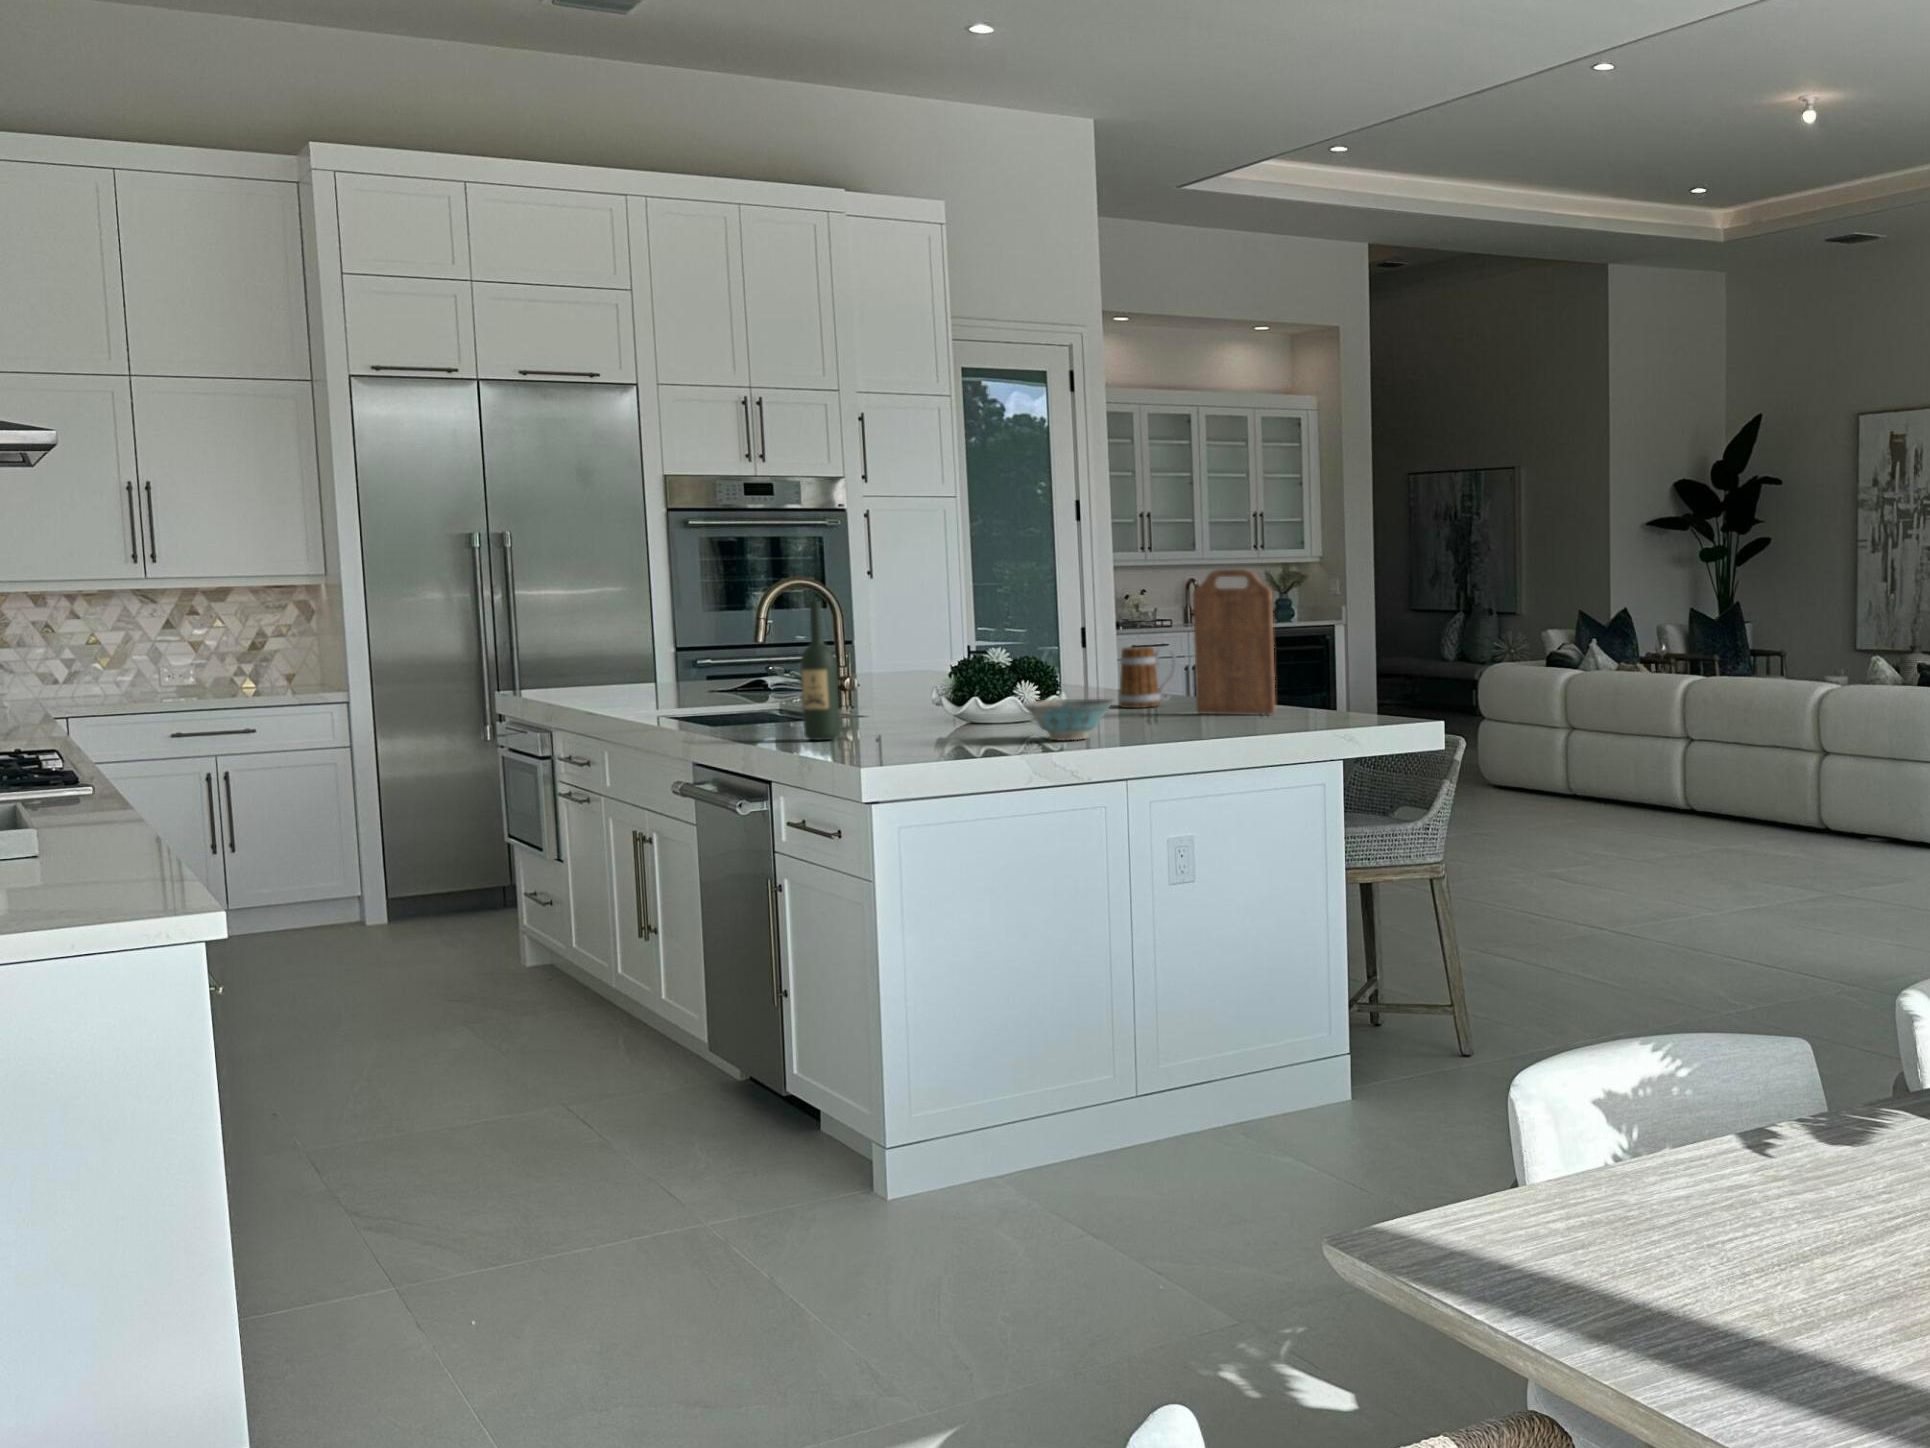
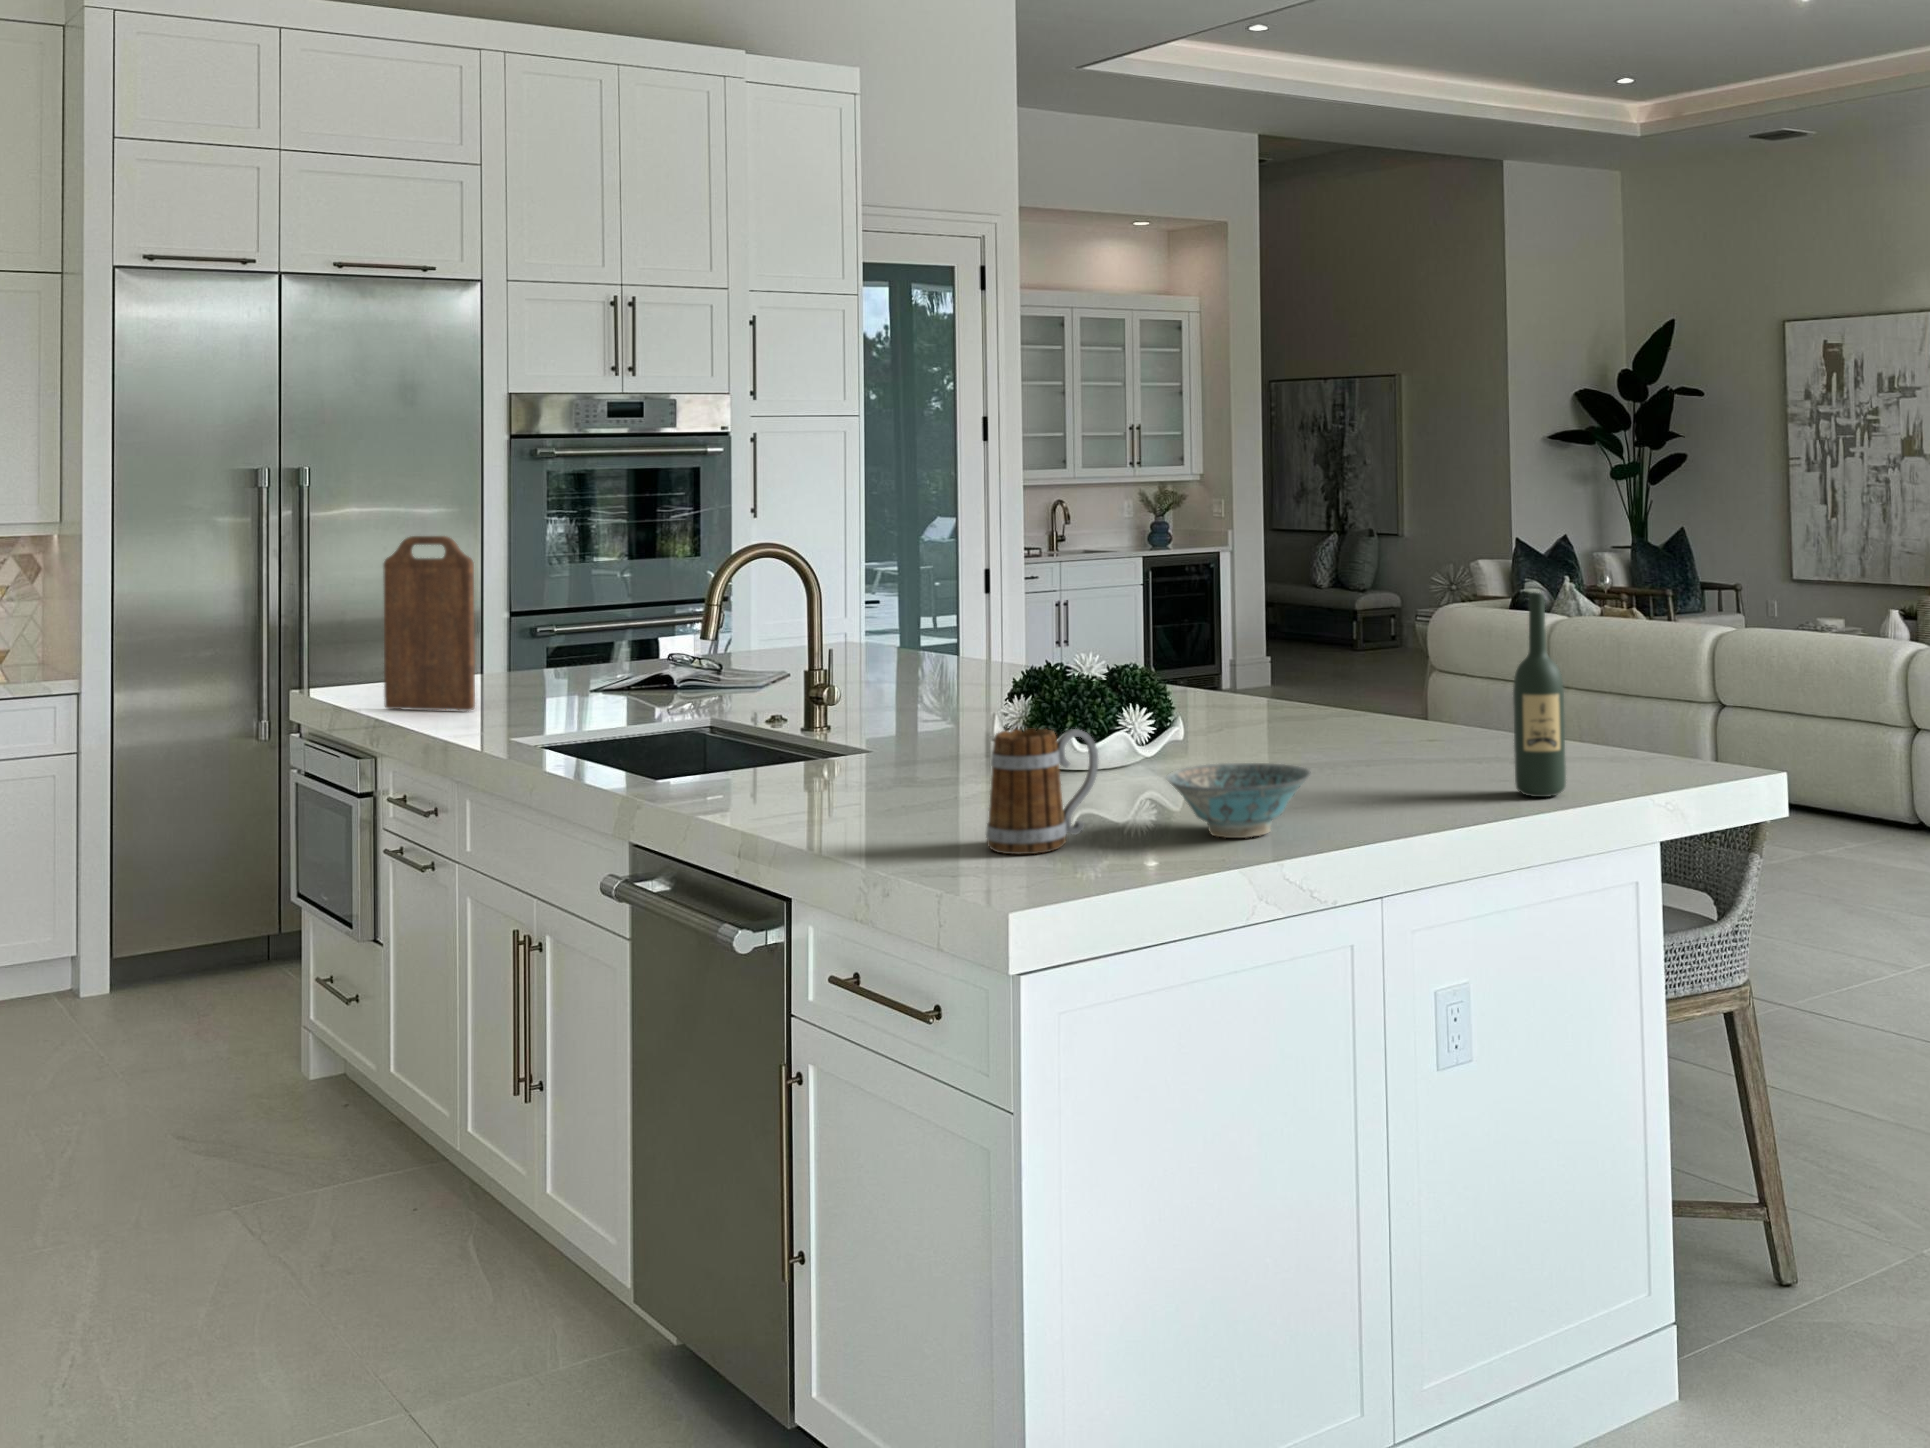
cutting board: present [1193,569,1275,714] -> present [383,536,475,711]
wine bottle: present [800,601,840,740] -> present [1513,593,1566,797]
mug: present [1118,647,1177,708] -> present [986,729,1099,855]

